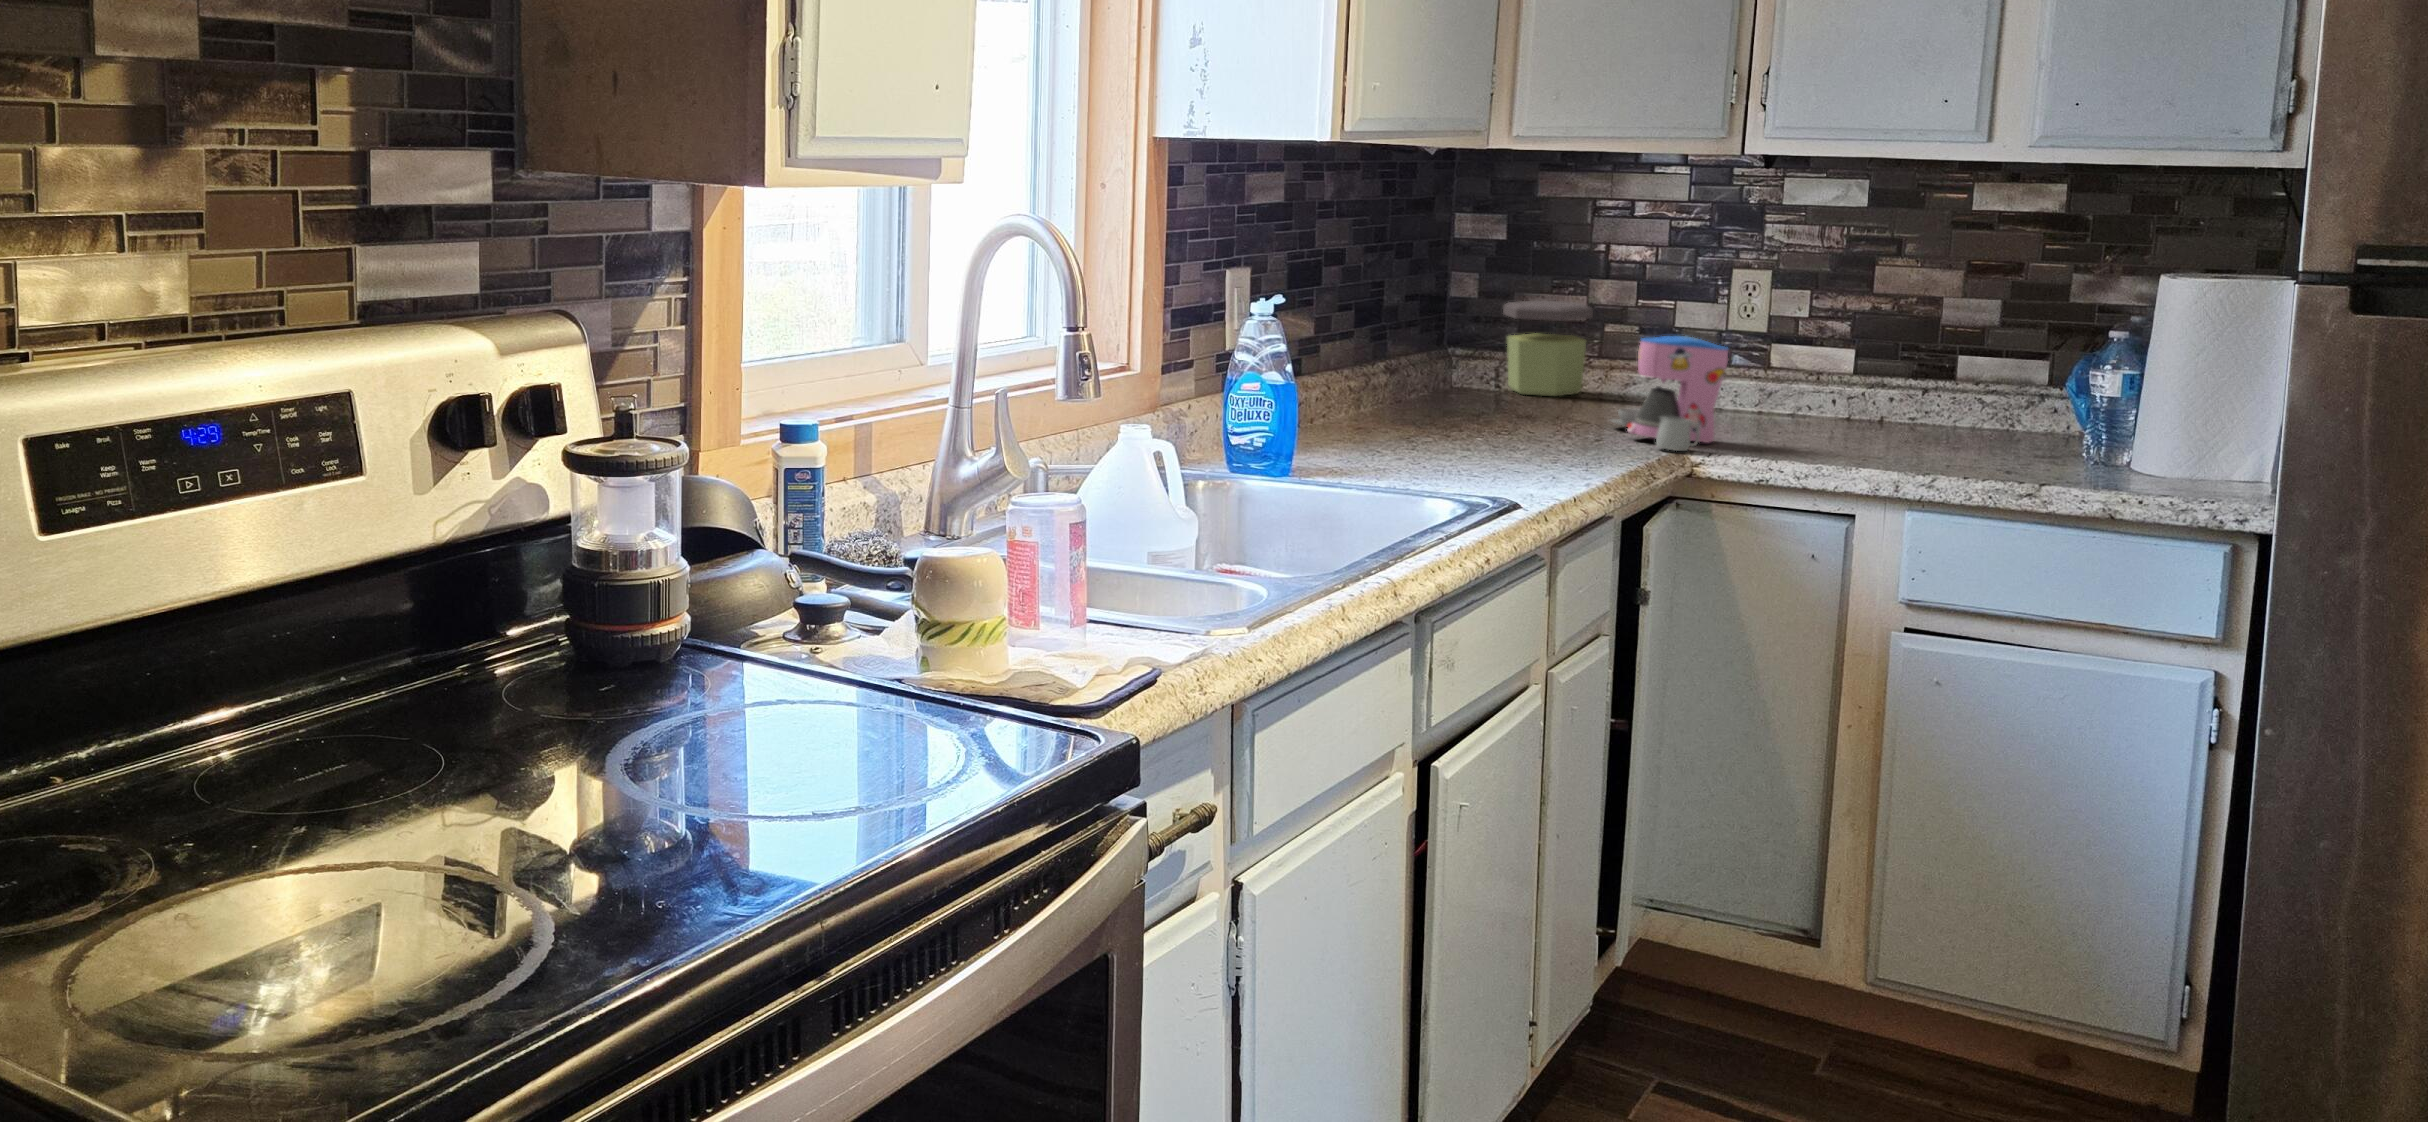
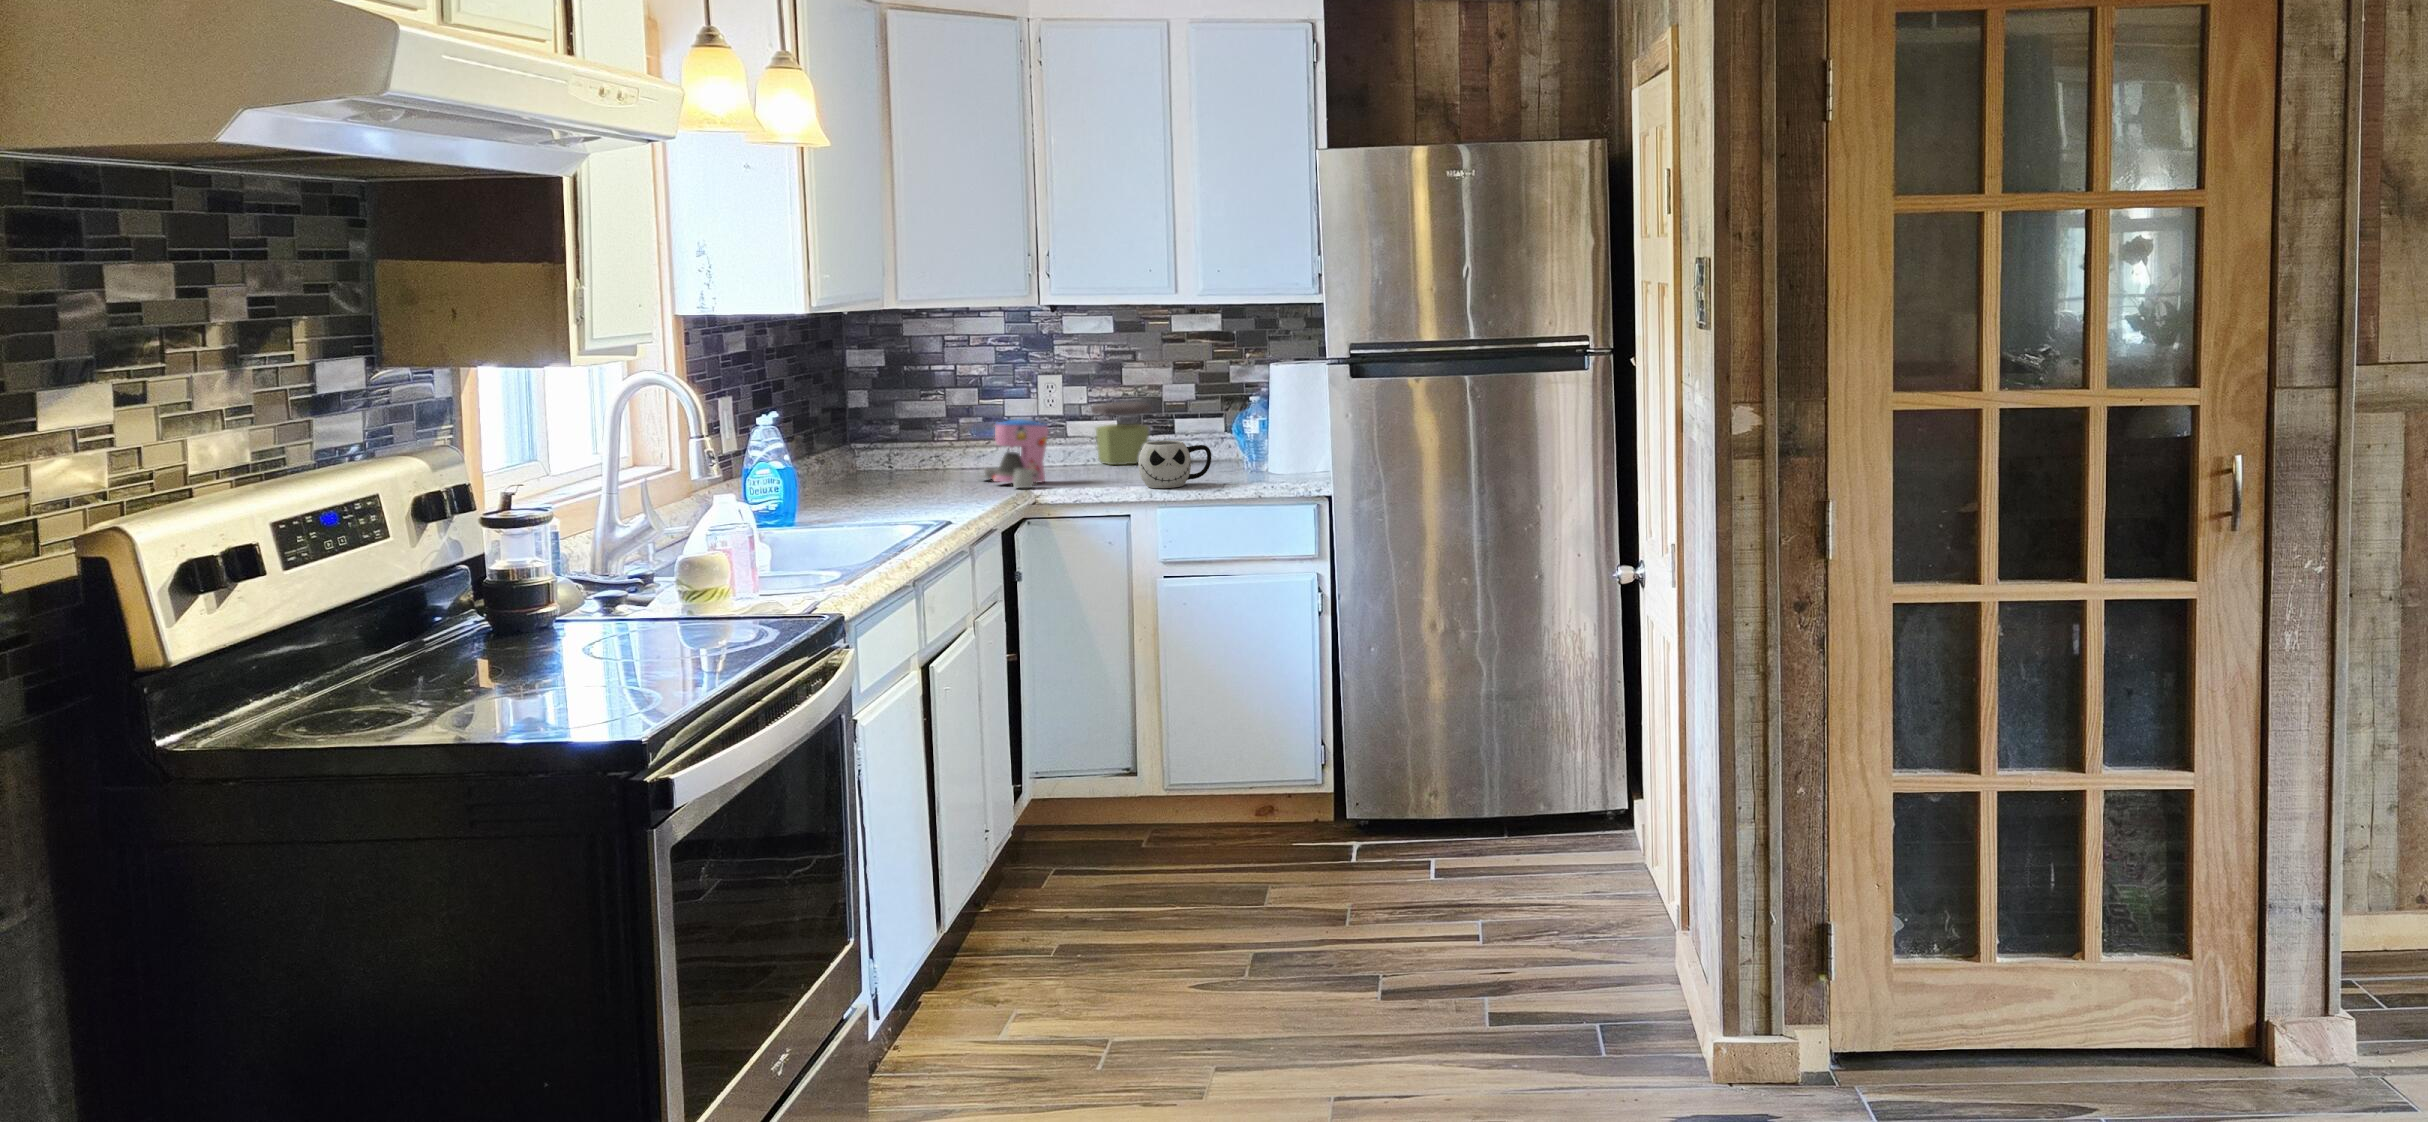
jar: present [1503,300,1593,396] -> present [1091,402,1152,465]
mug: none [1877,394,2020,481] -> present [1138,440,1211,488]

